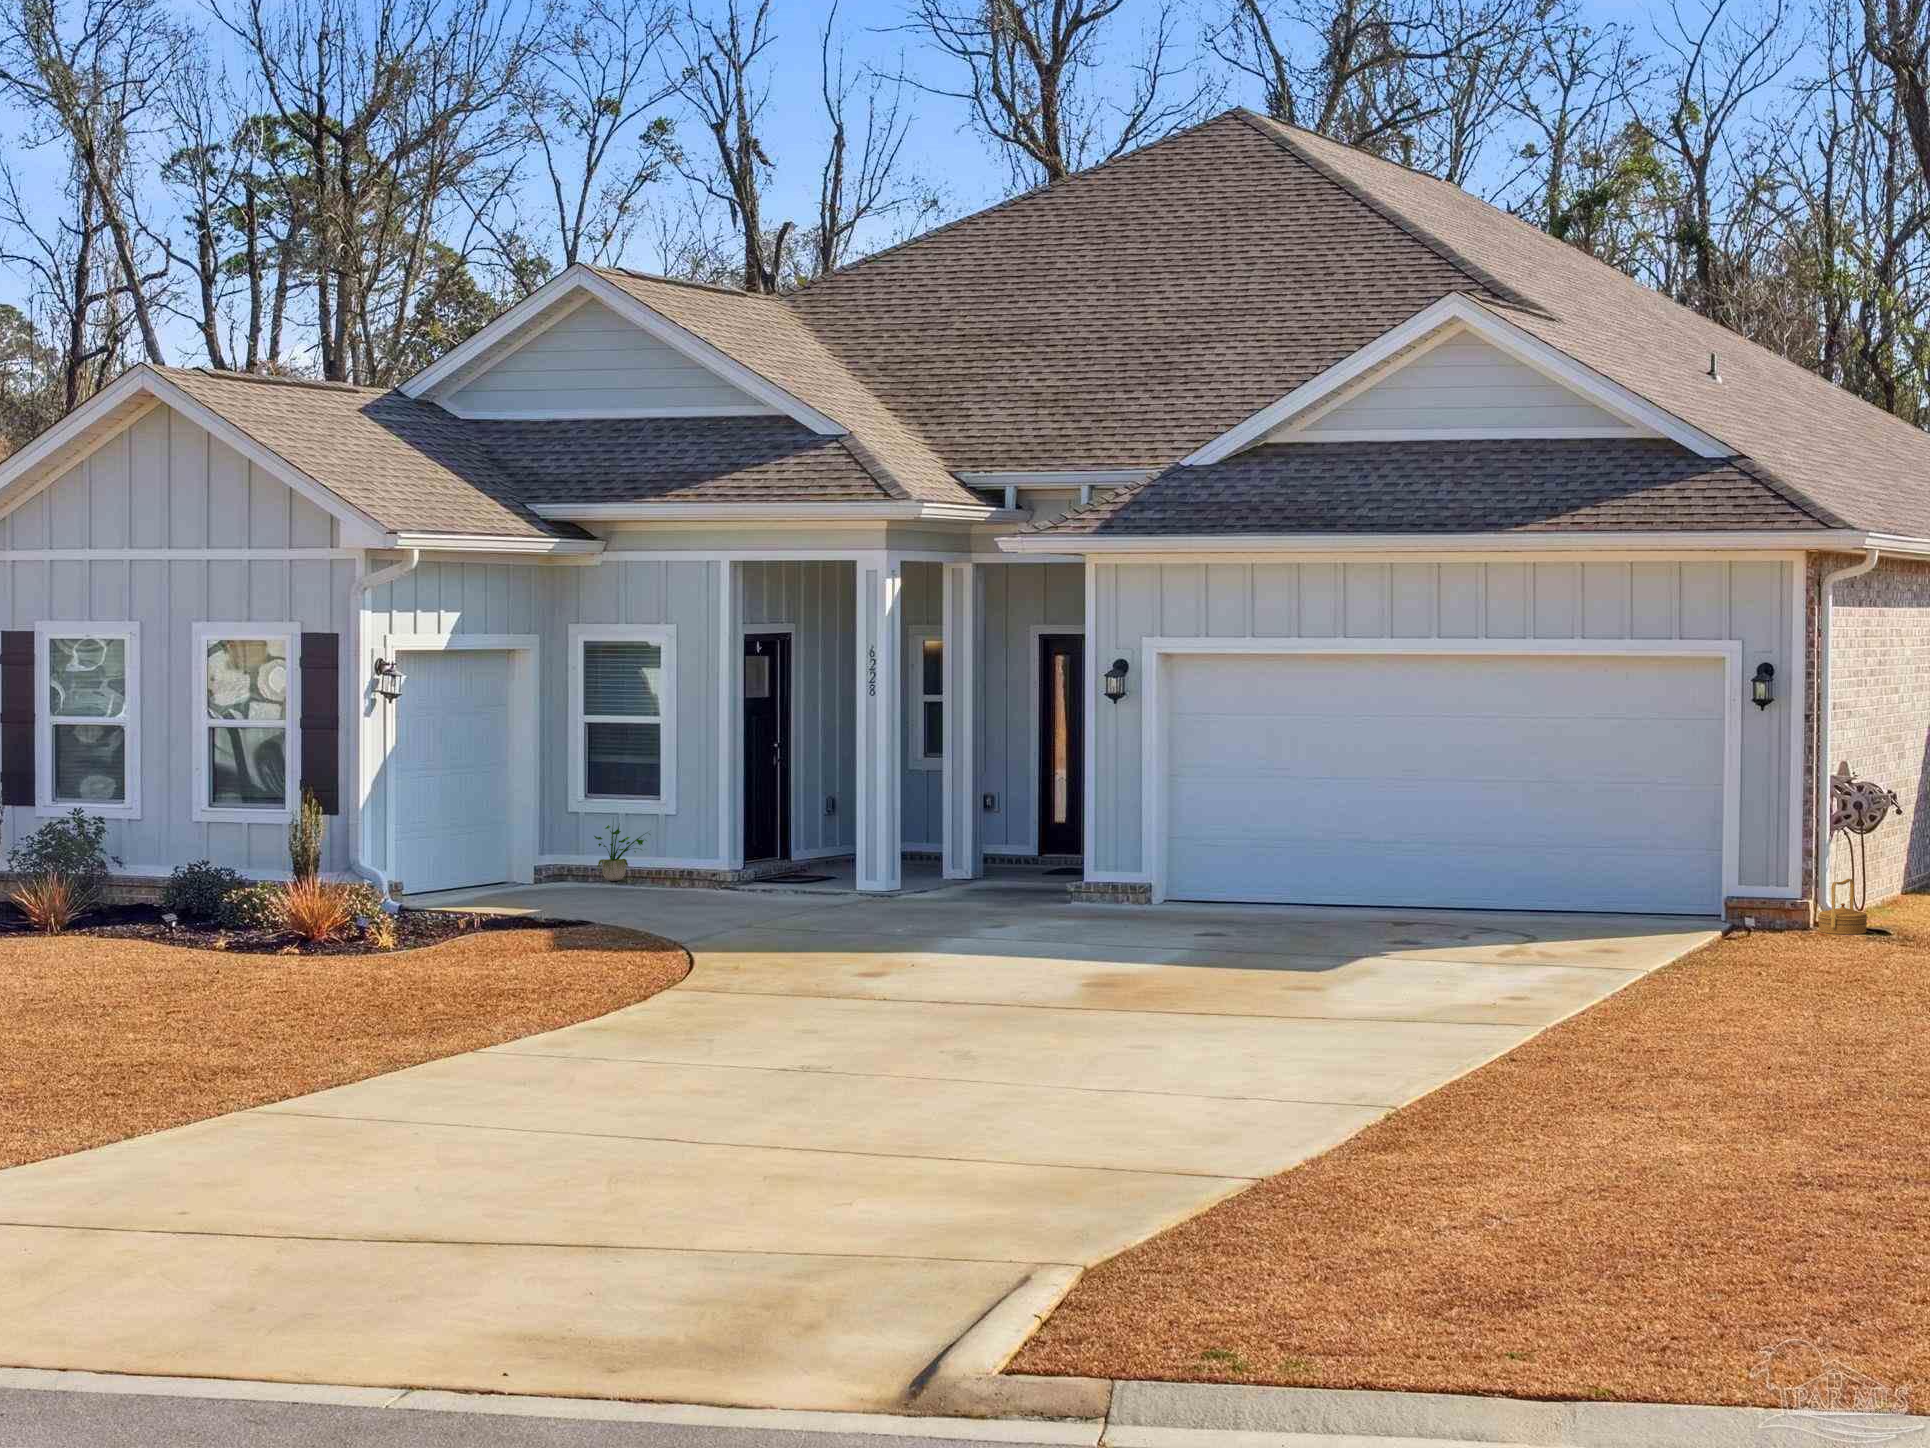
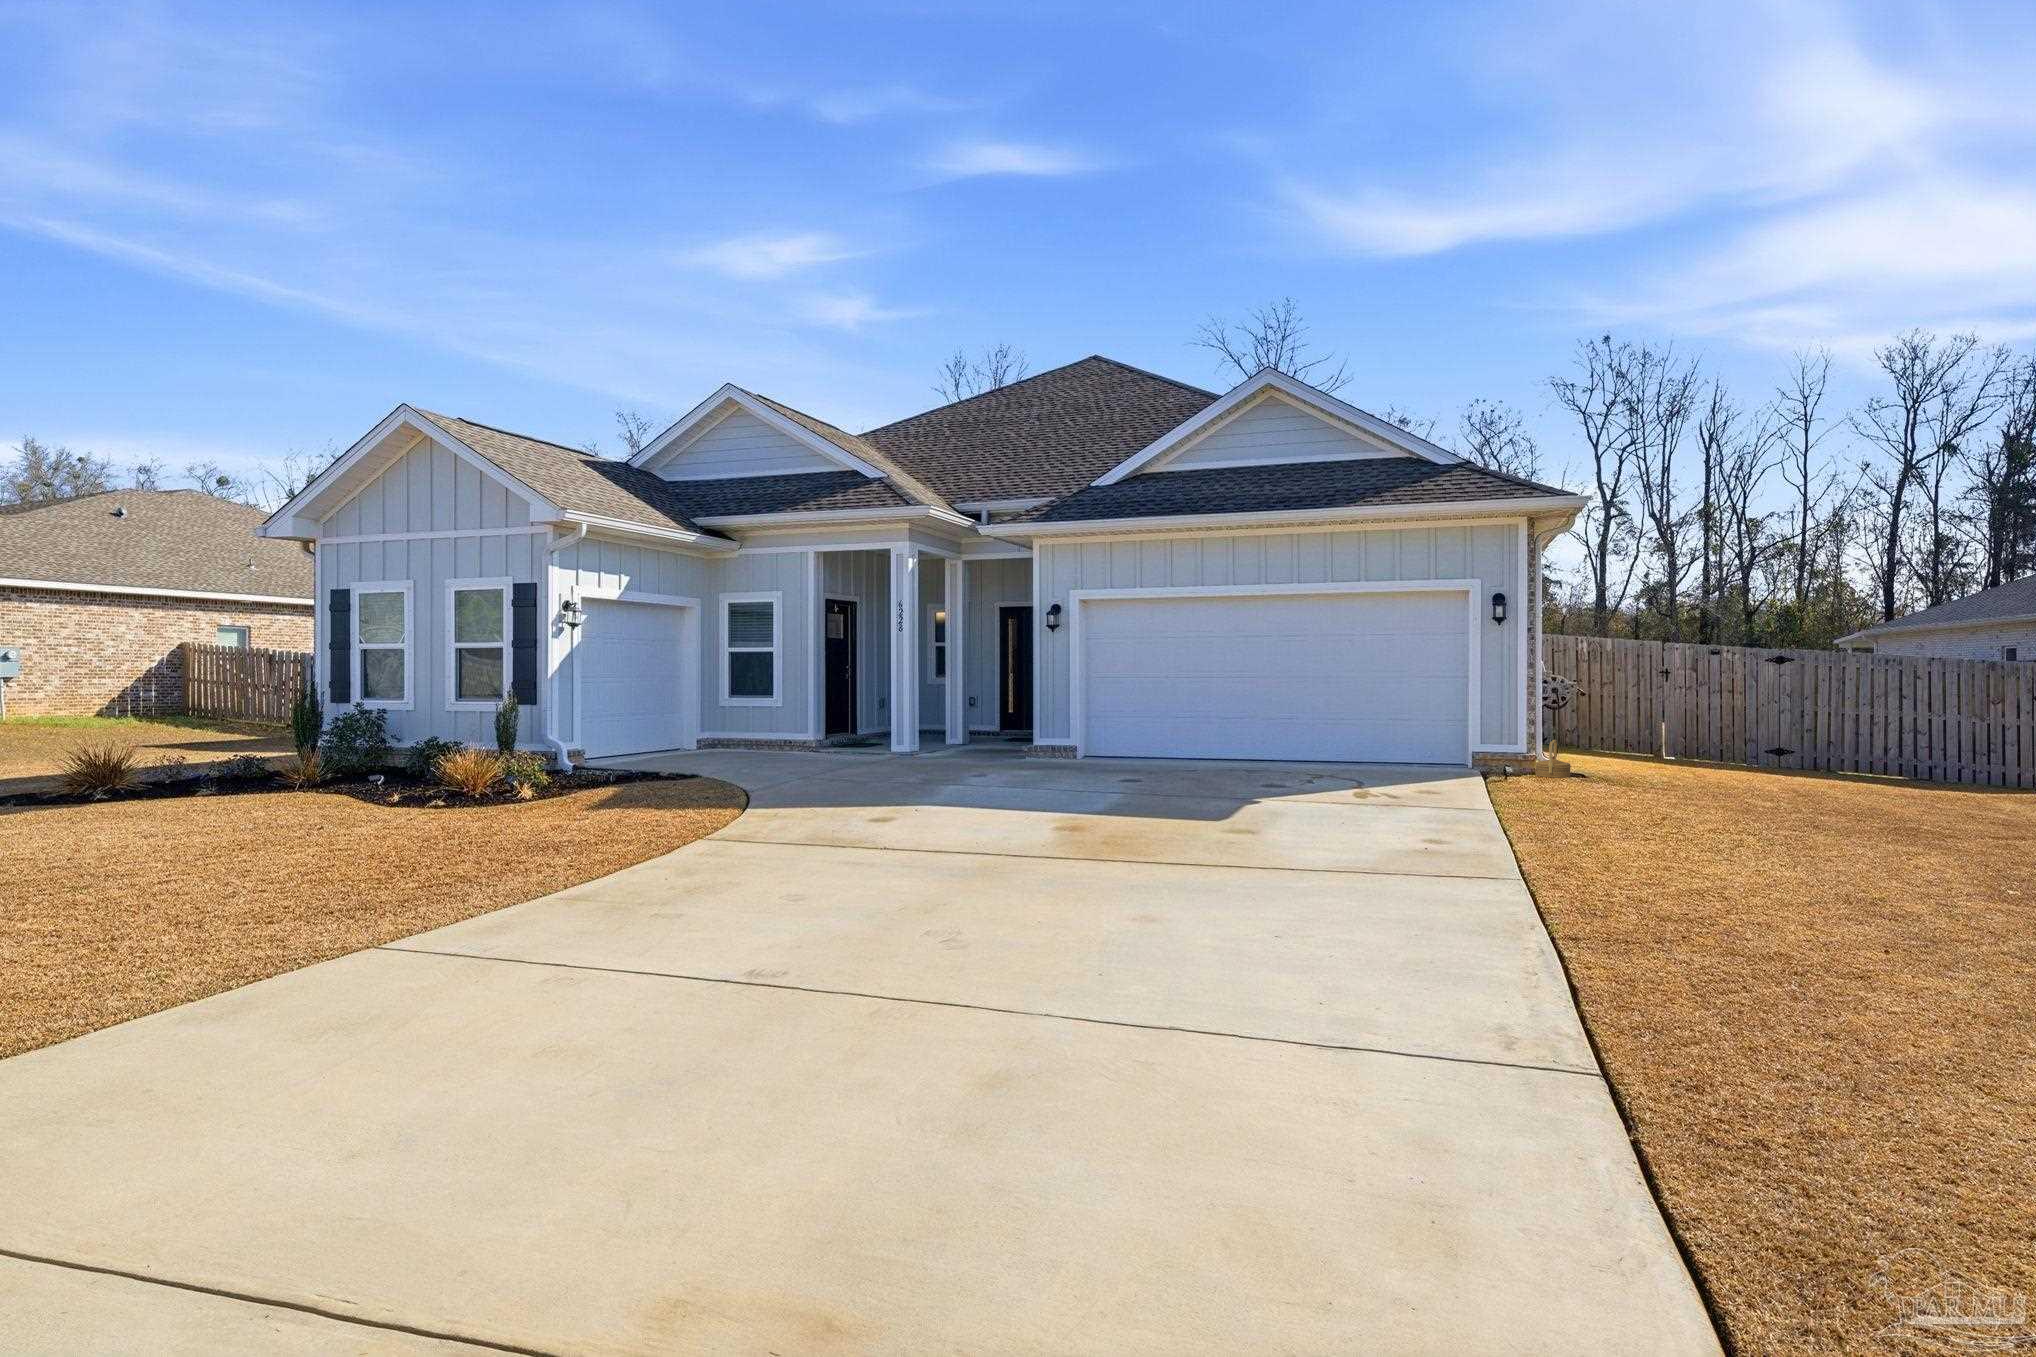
potted plant: present [594,825,644,881] -> none [728,706,765,748]

